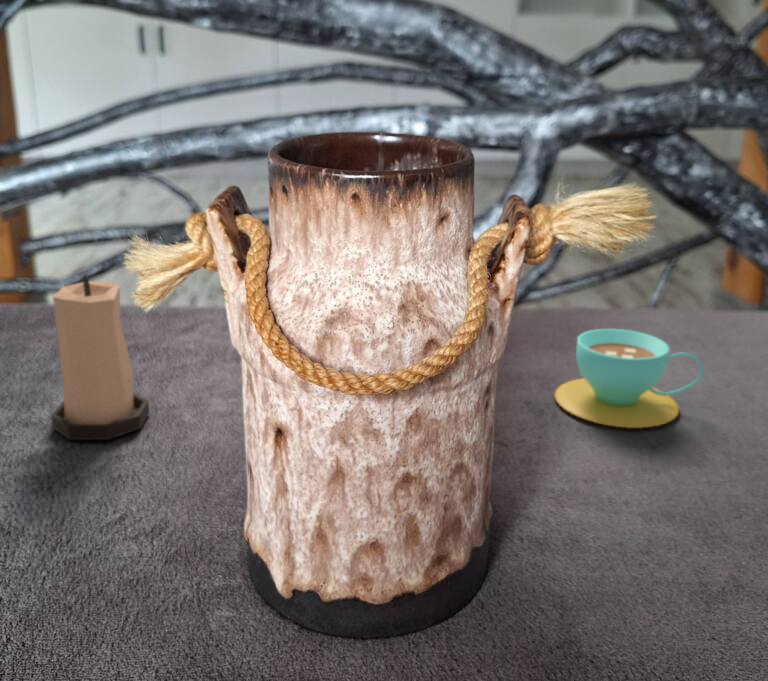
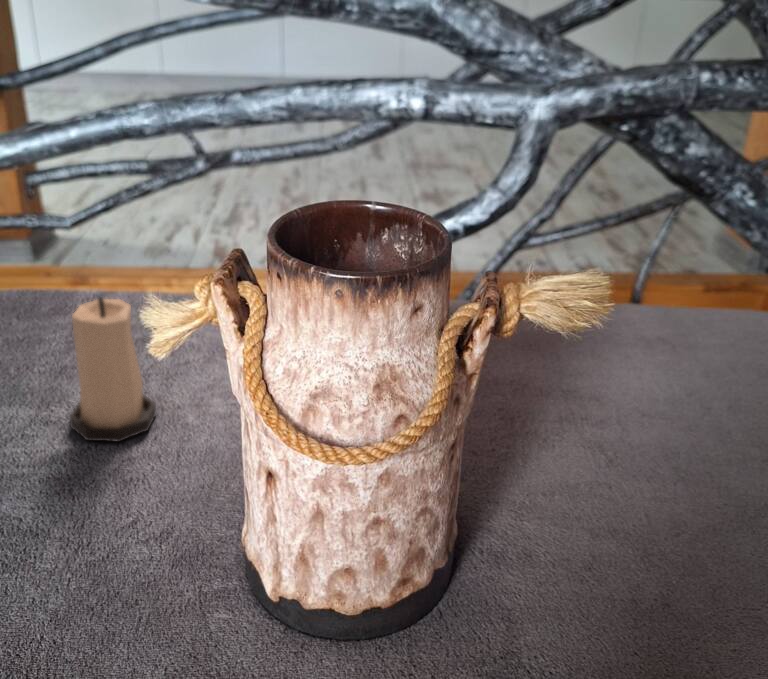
teacup: present [554,329,704,428] -> none [520,346,654,443]

